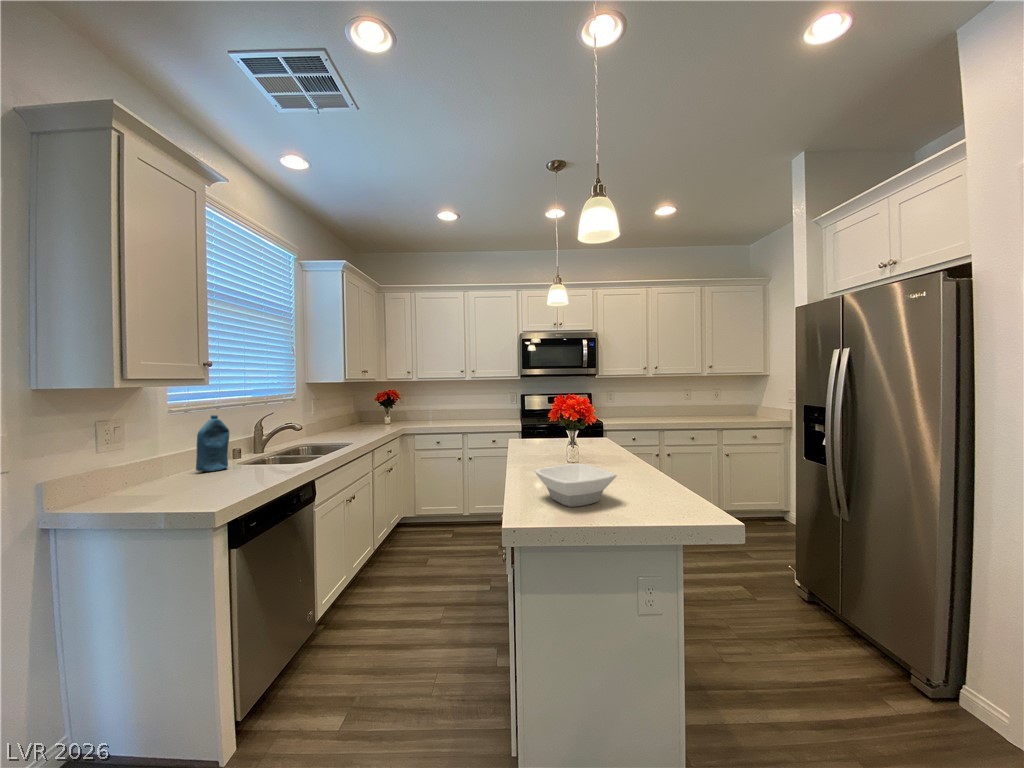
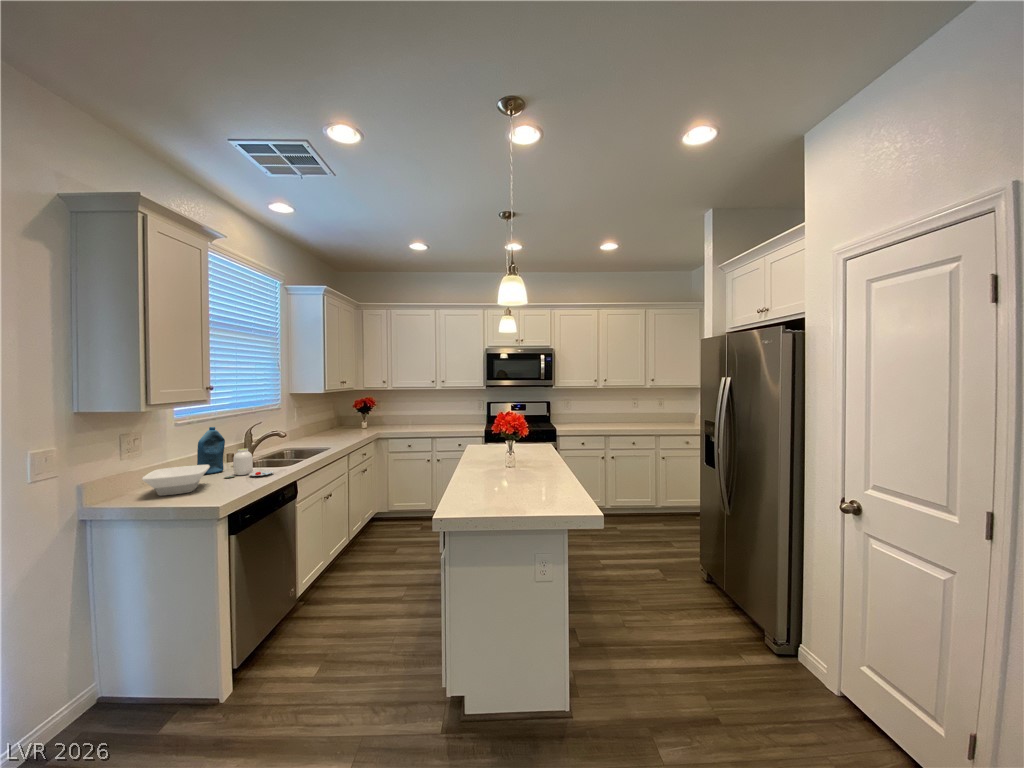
jar: none [227,441,287,476] -> present [224,449,273,478]
bowl: present [534,463,617,507] -> present [142,465,209,496]

